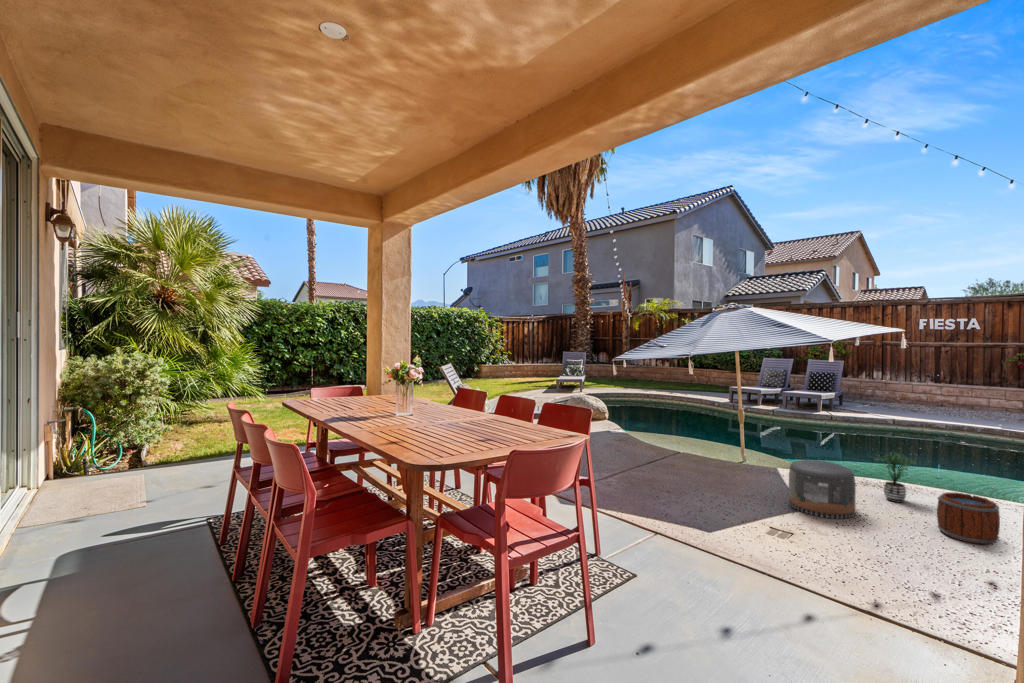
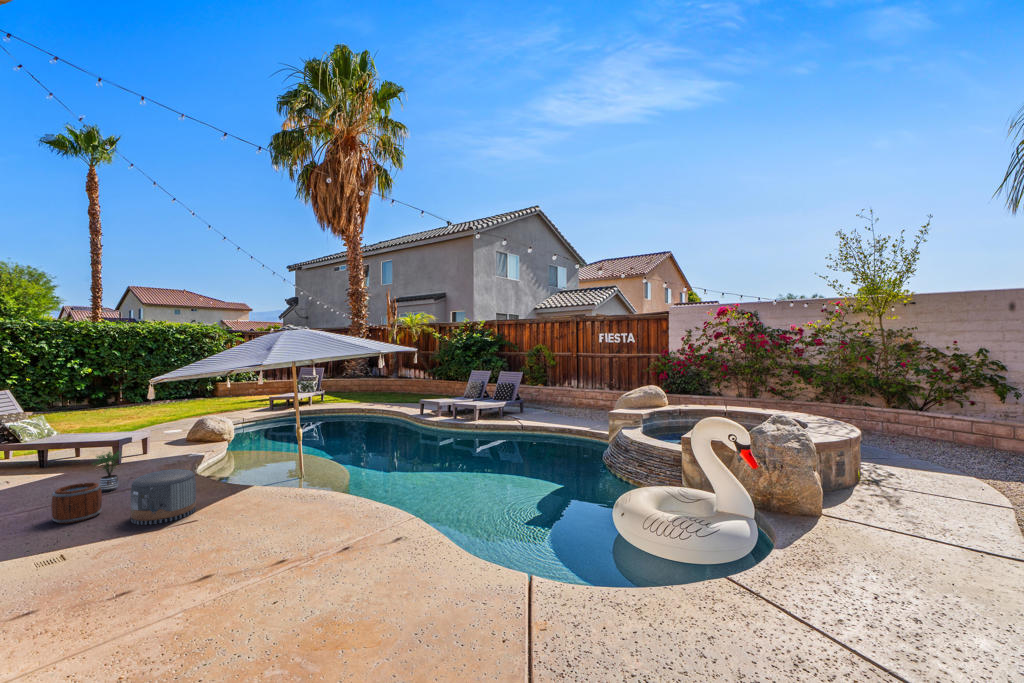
potted plant: present [878,453,916,502] -> present [93,451,120,492]
bucket: present [937,492,1000,544] -> present [51,483,102,524]

